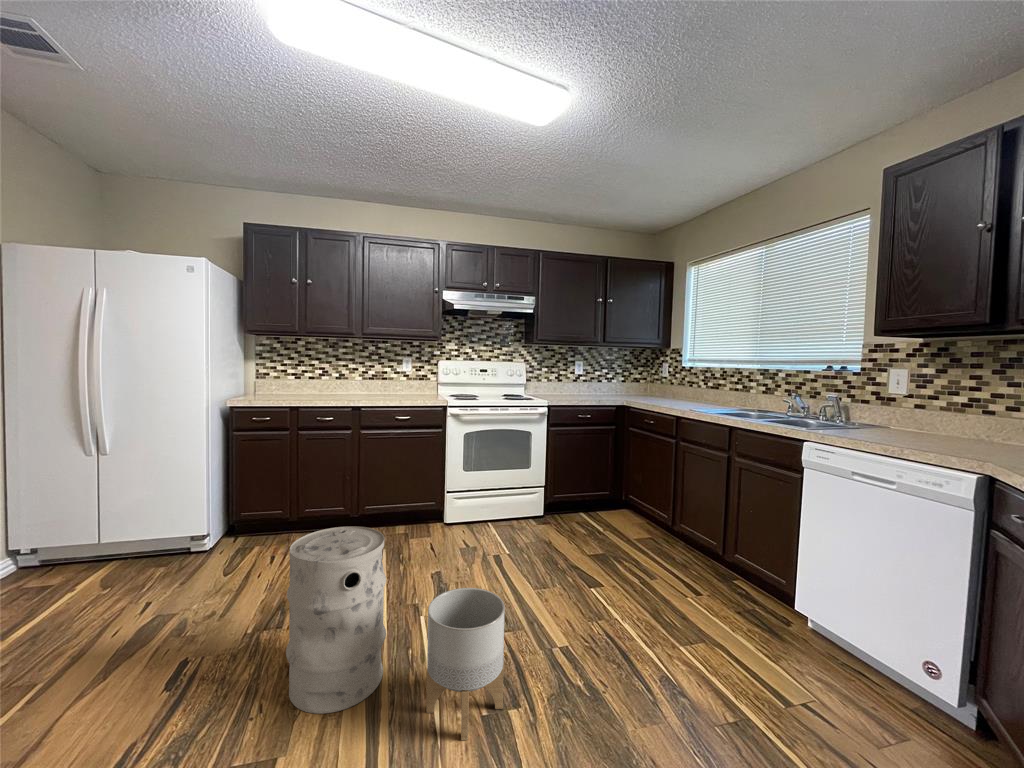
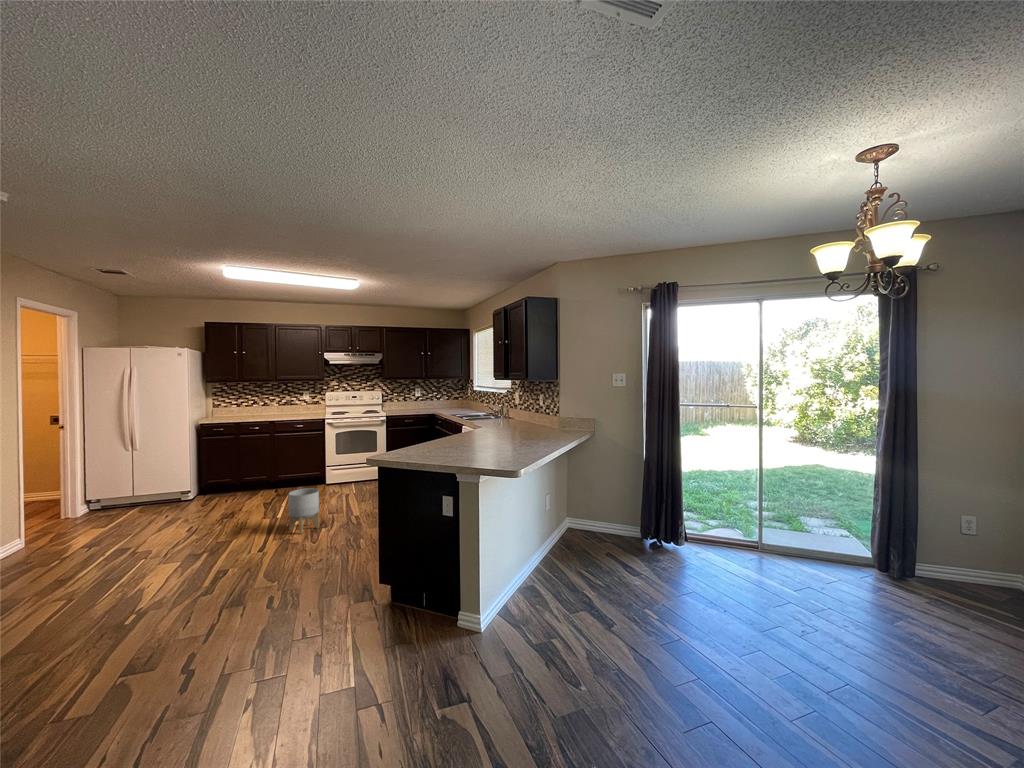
trash can: present [286,526,386,714] -> none [235,470,277,533]

